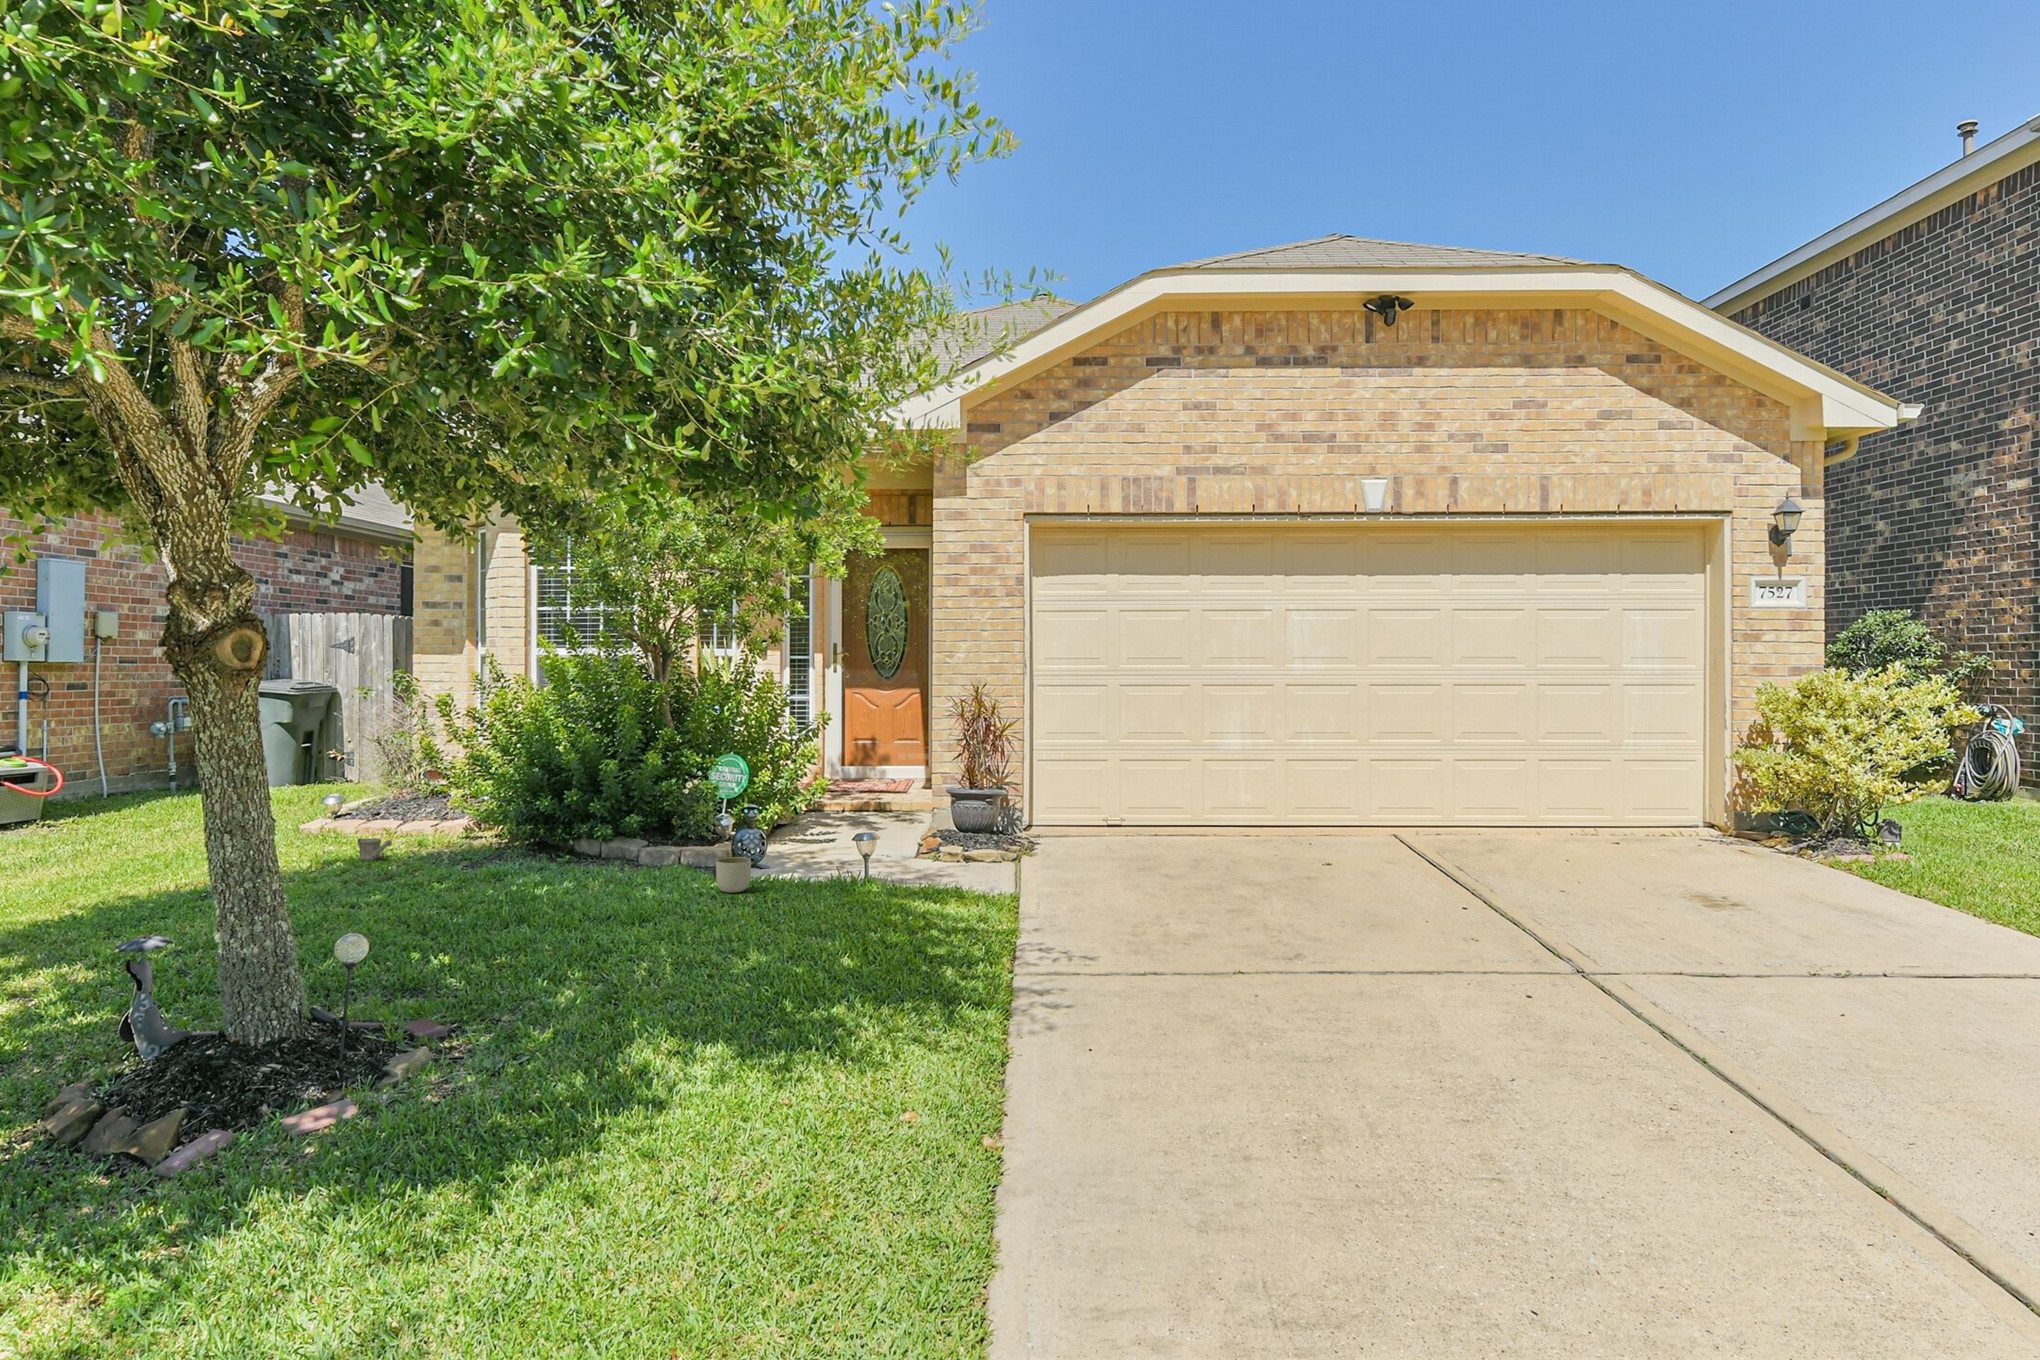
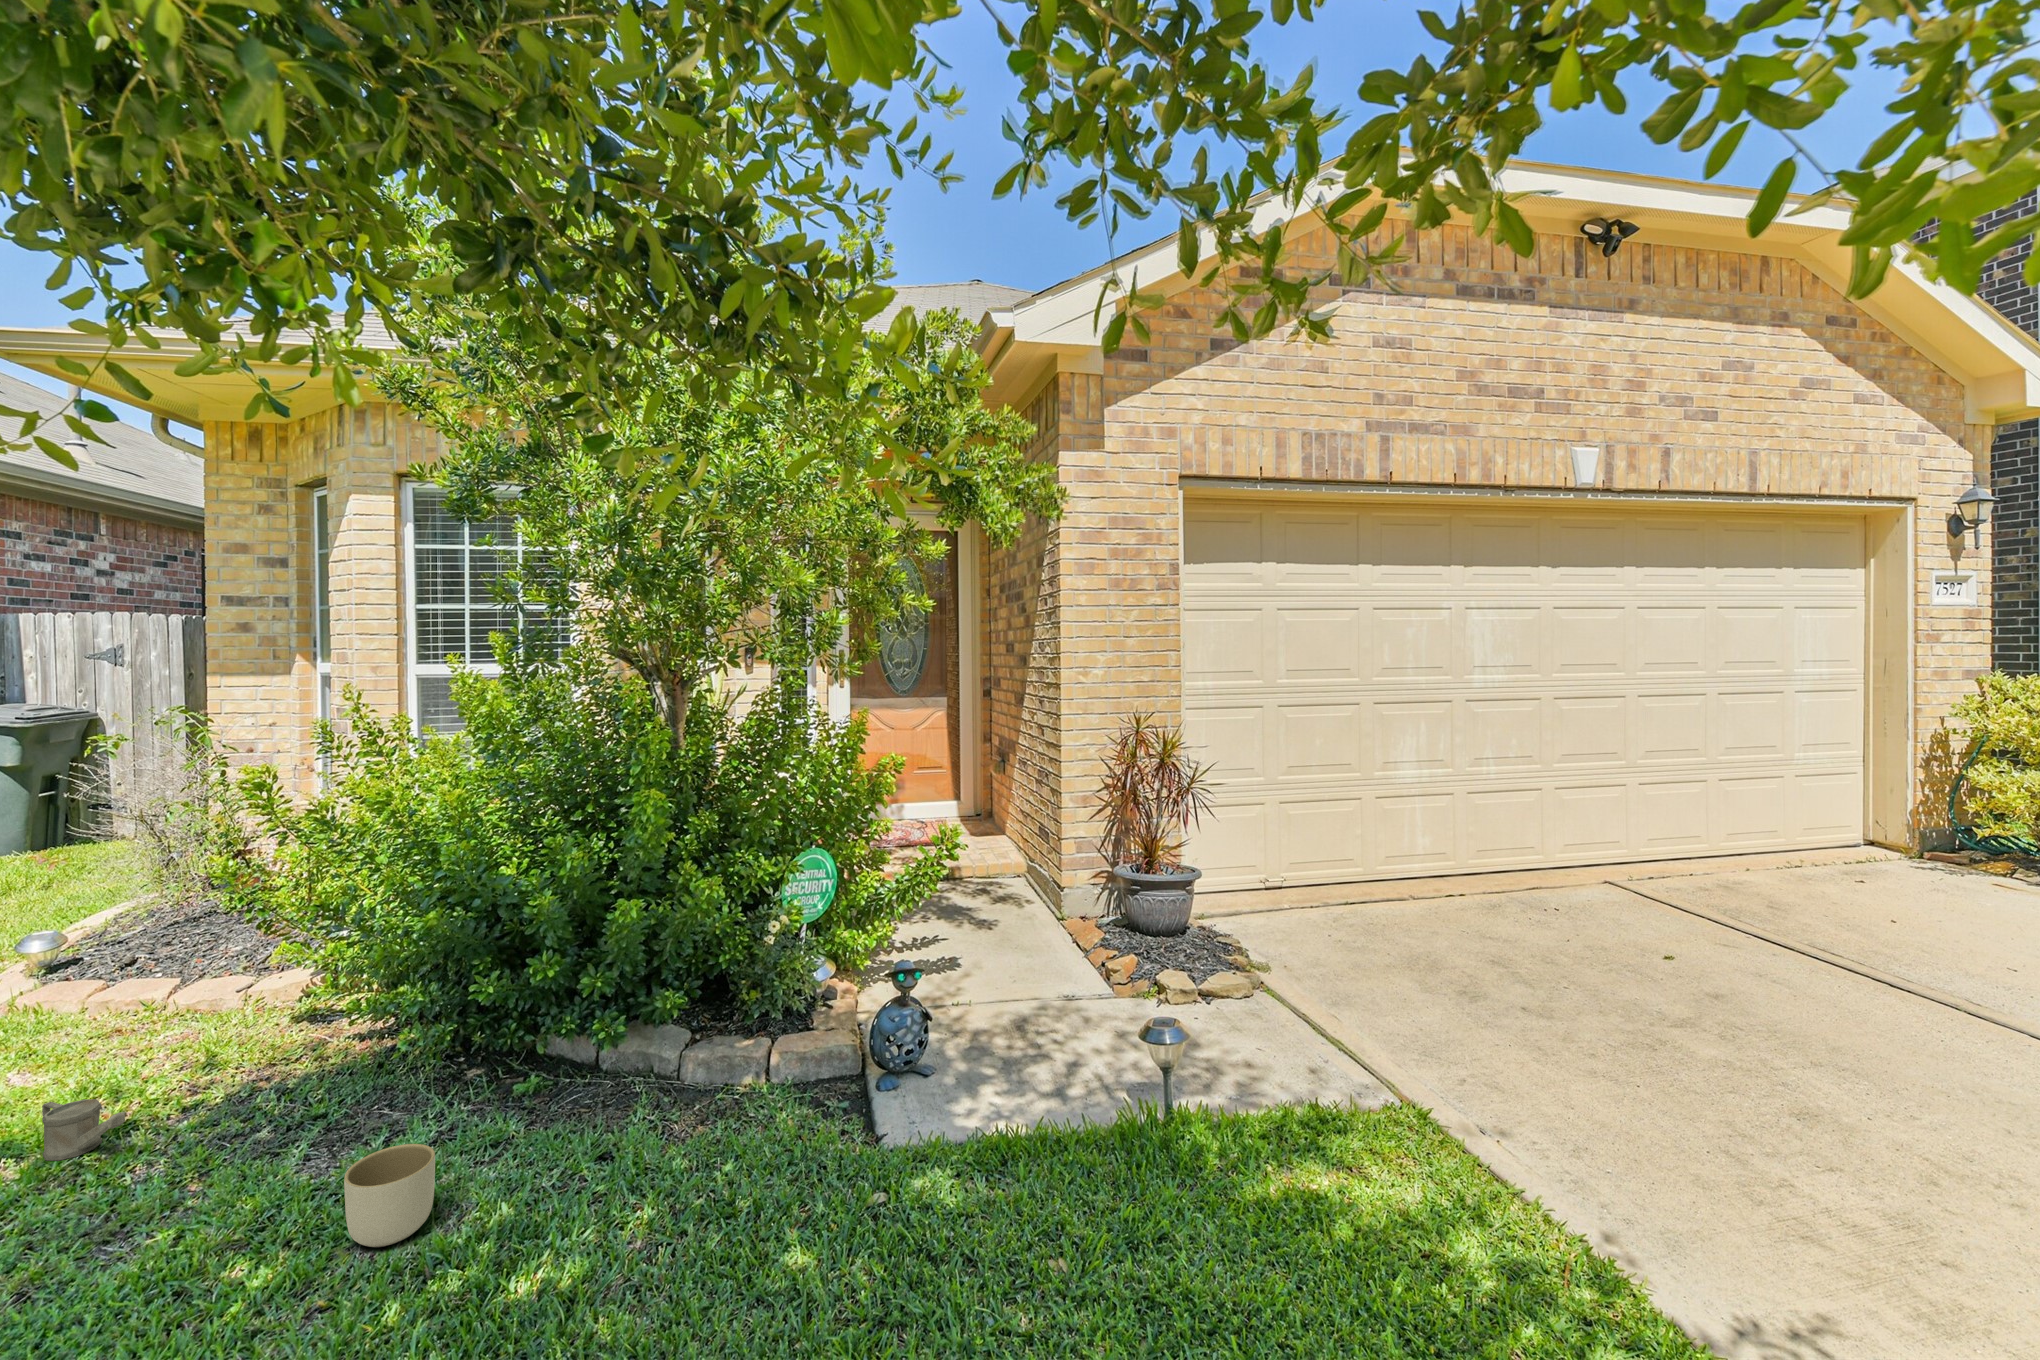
planter: present [716,857,751,893] -> present [344,1144,435,1247]

